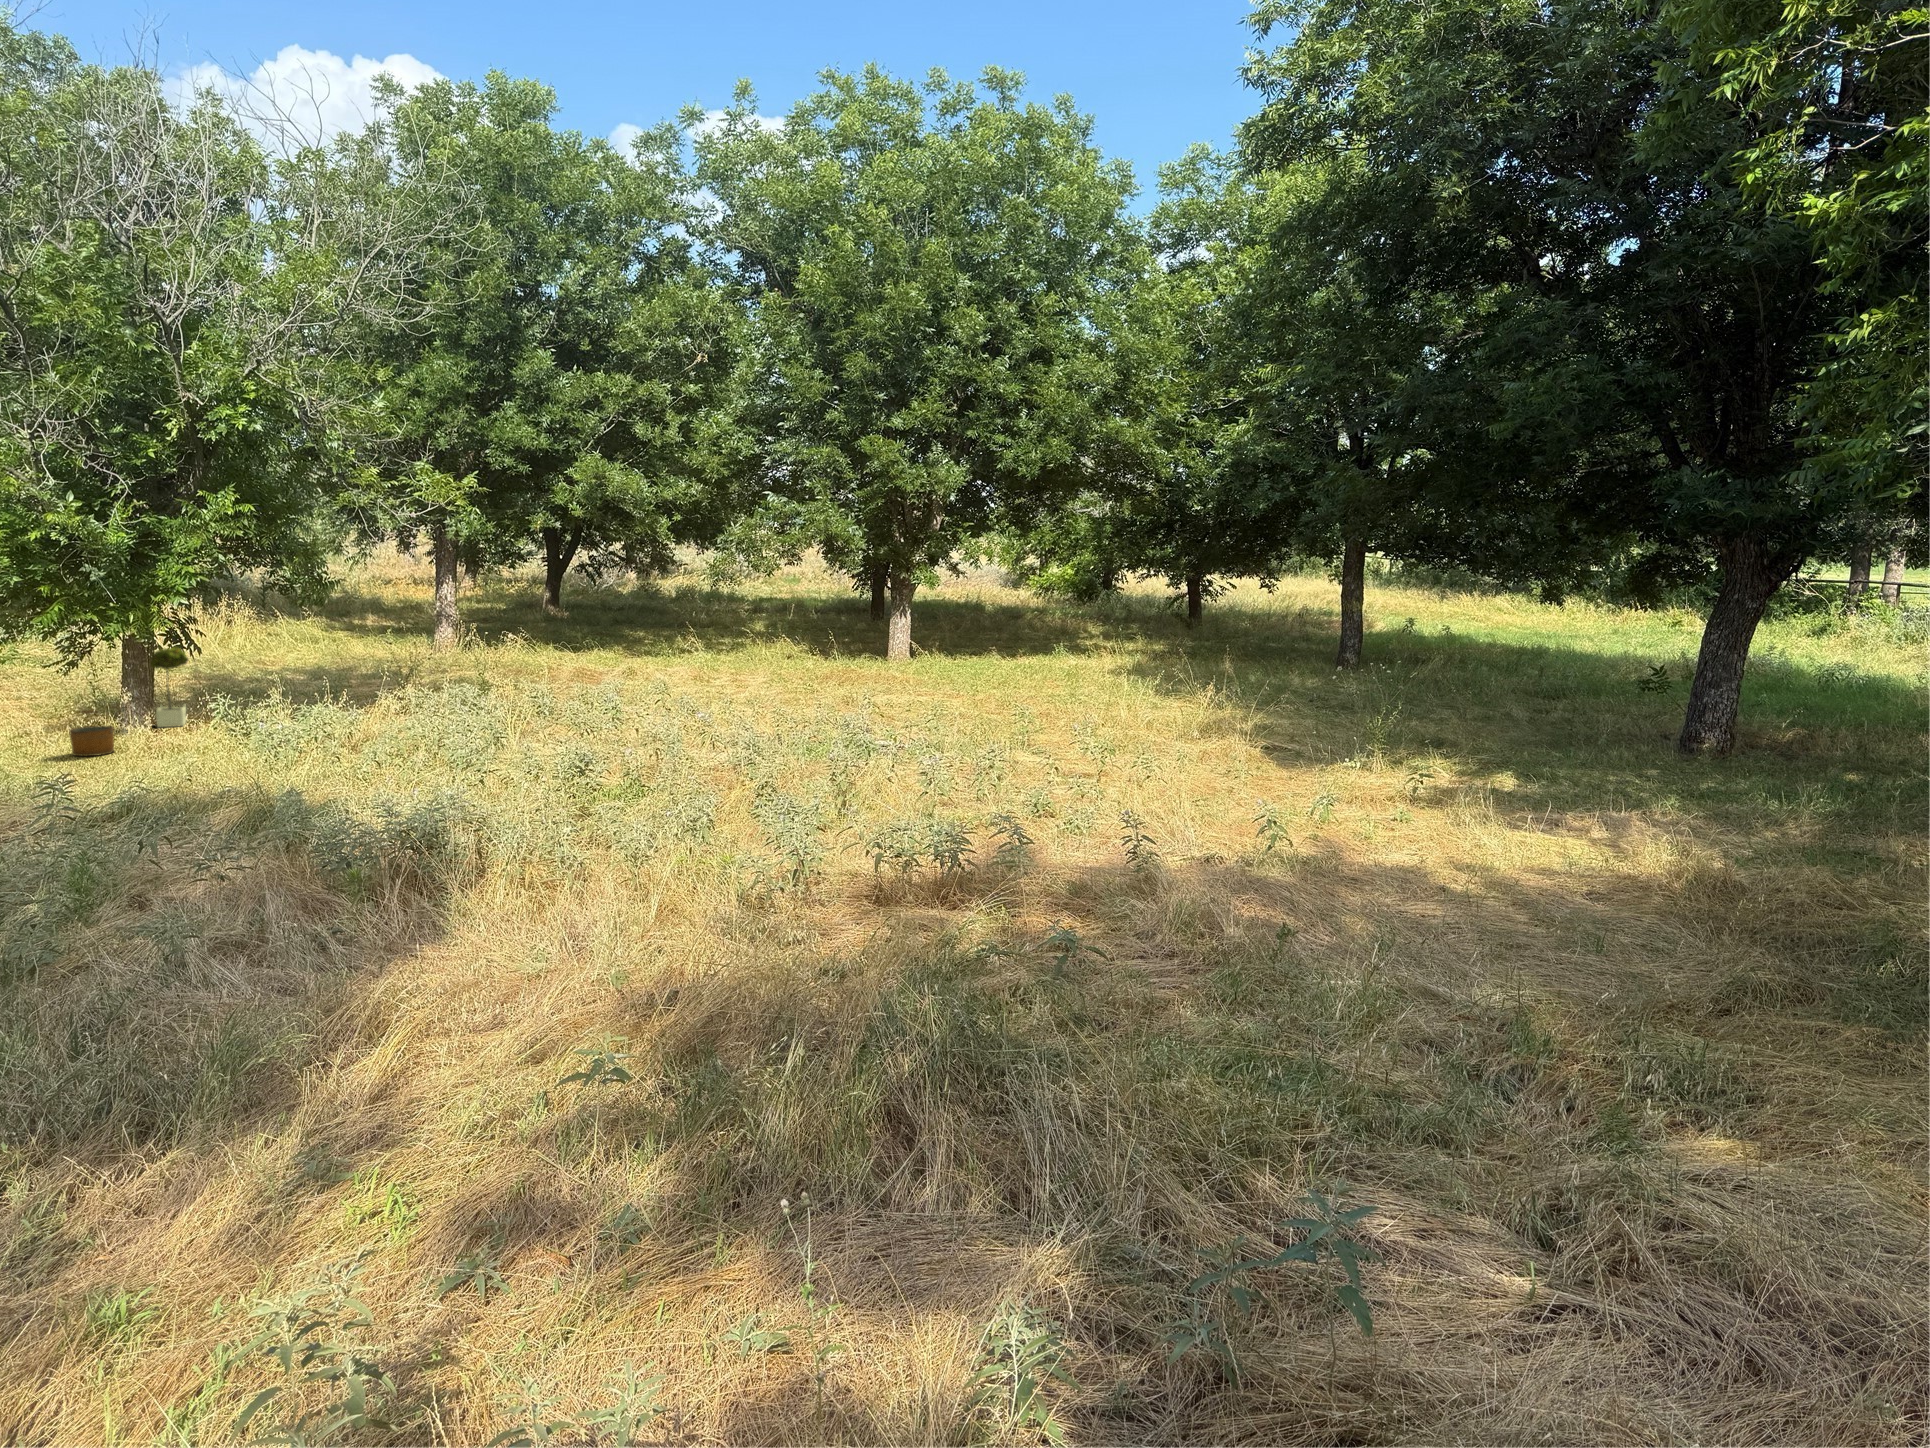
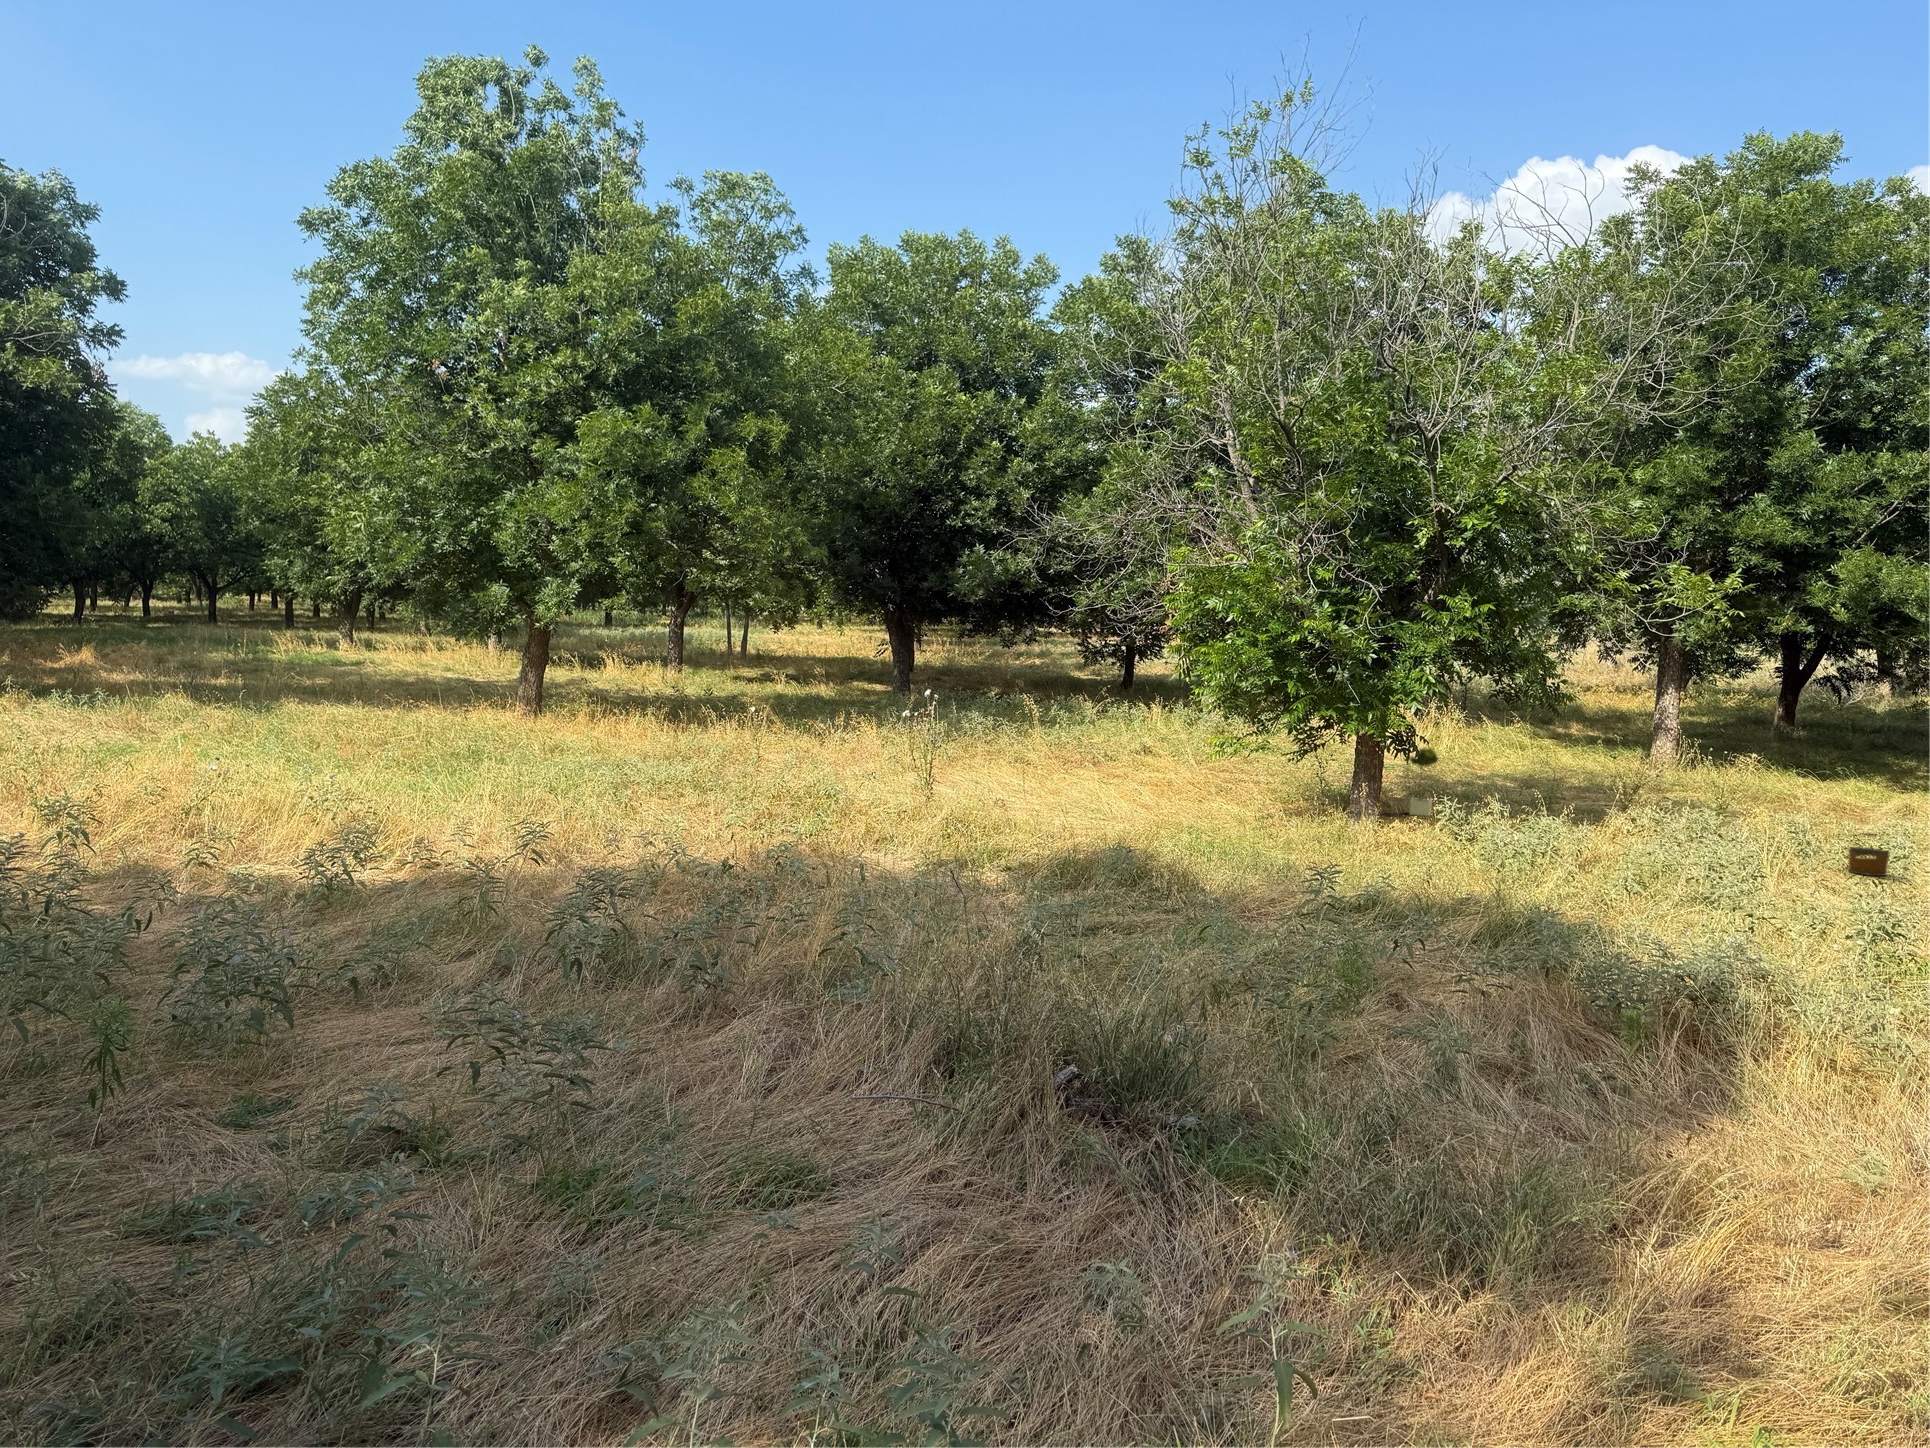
bucket: present [69,711,114,756] -> present [1848,833,1890,876]

